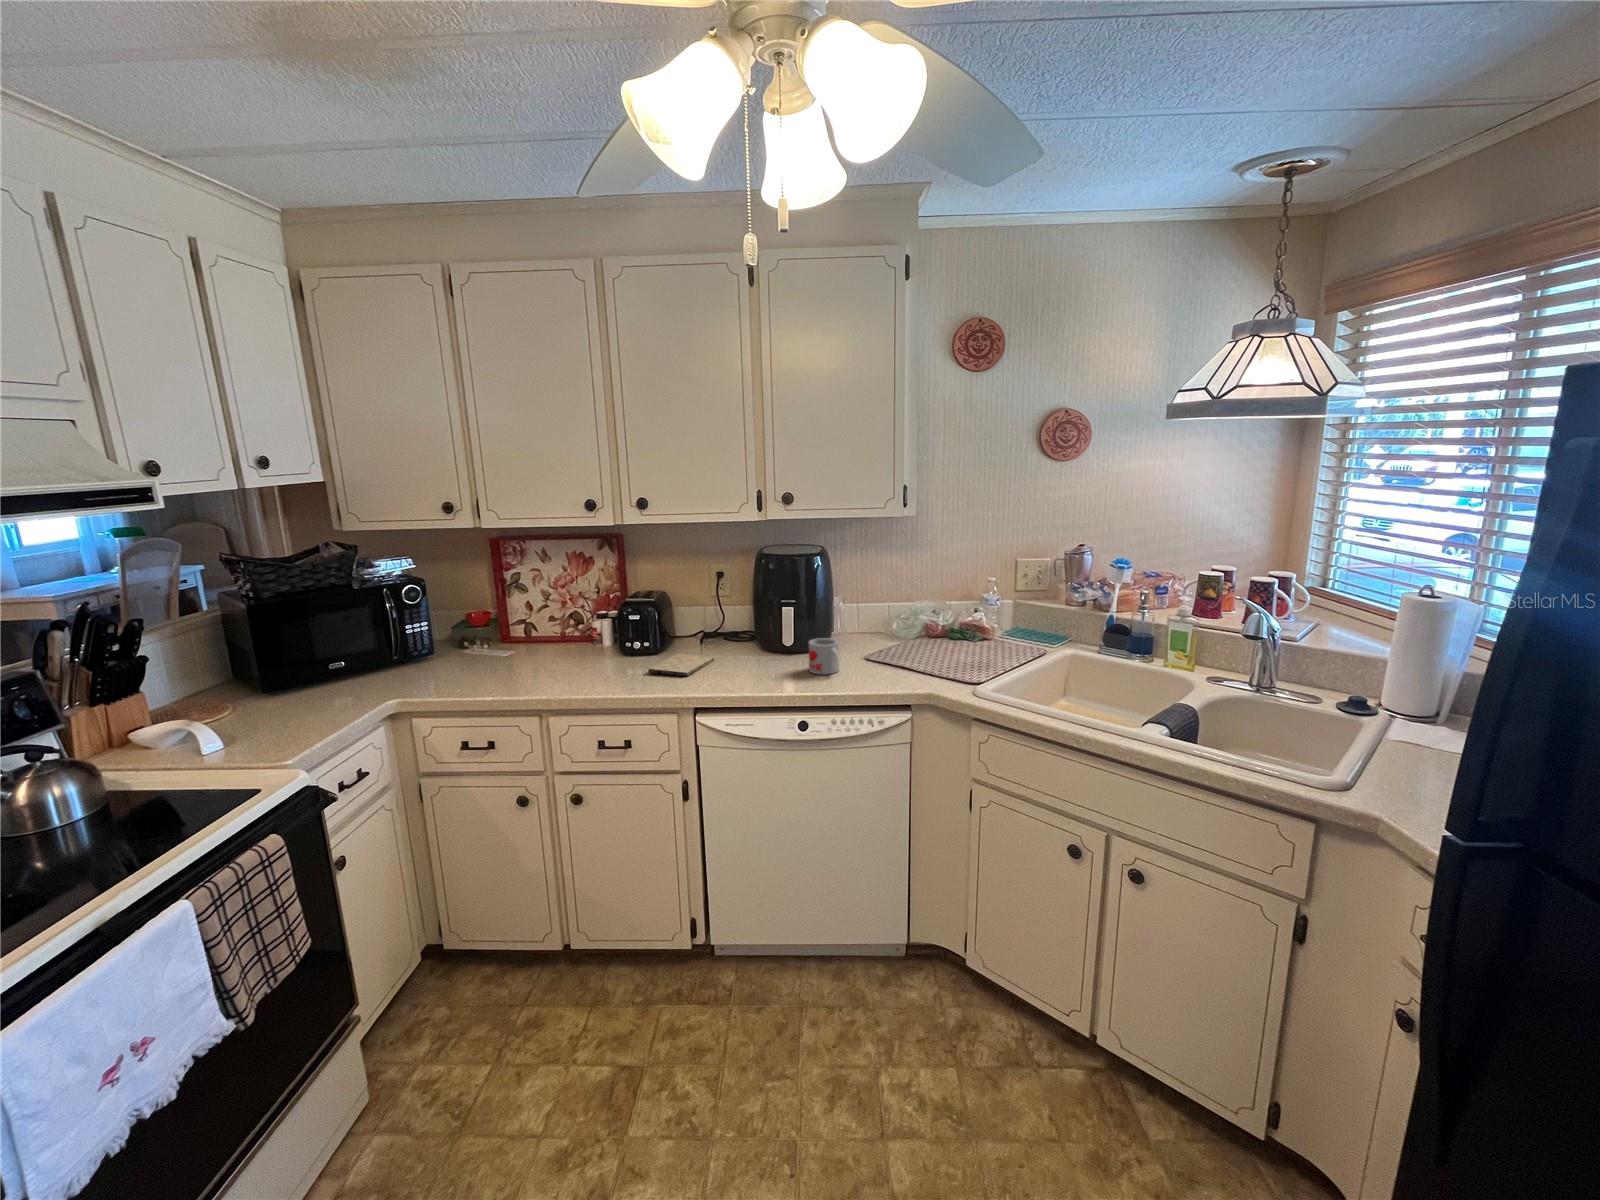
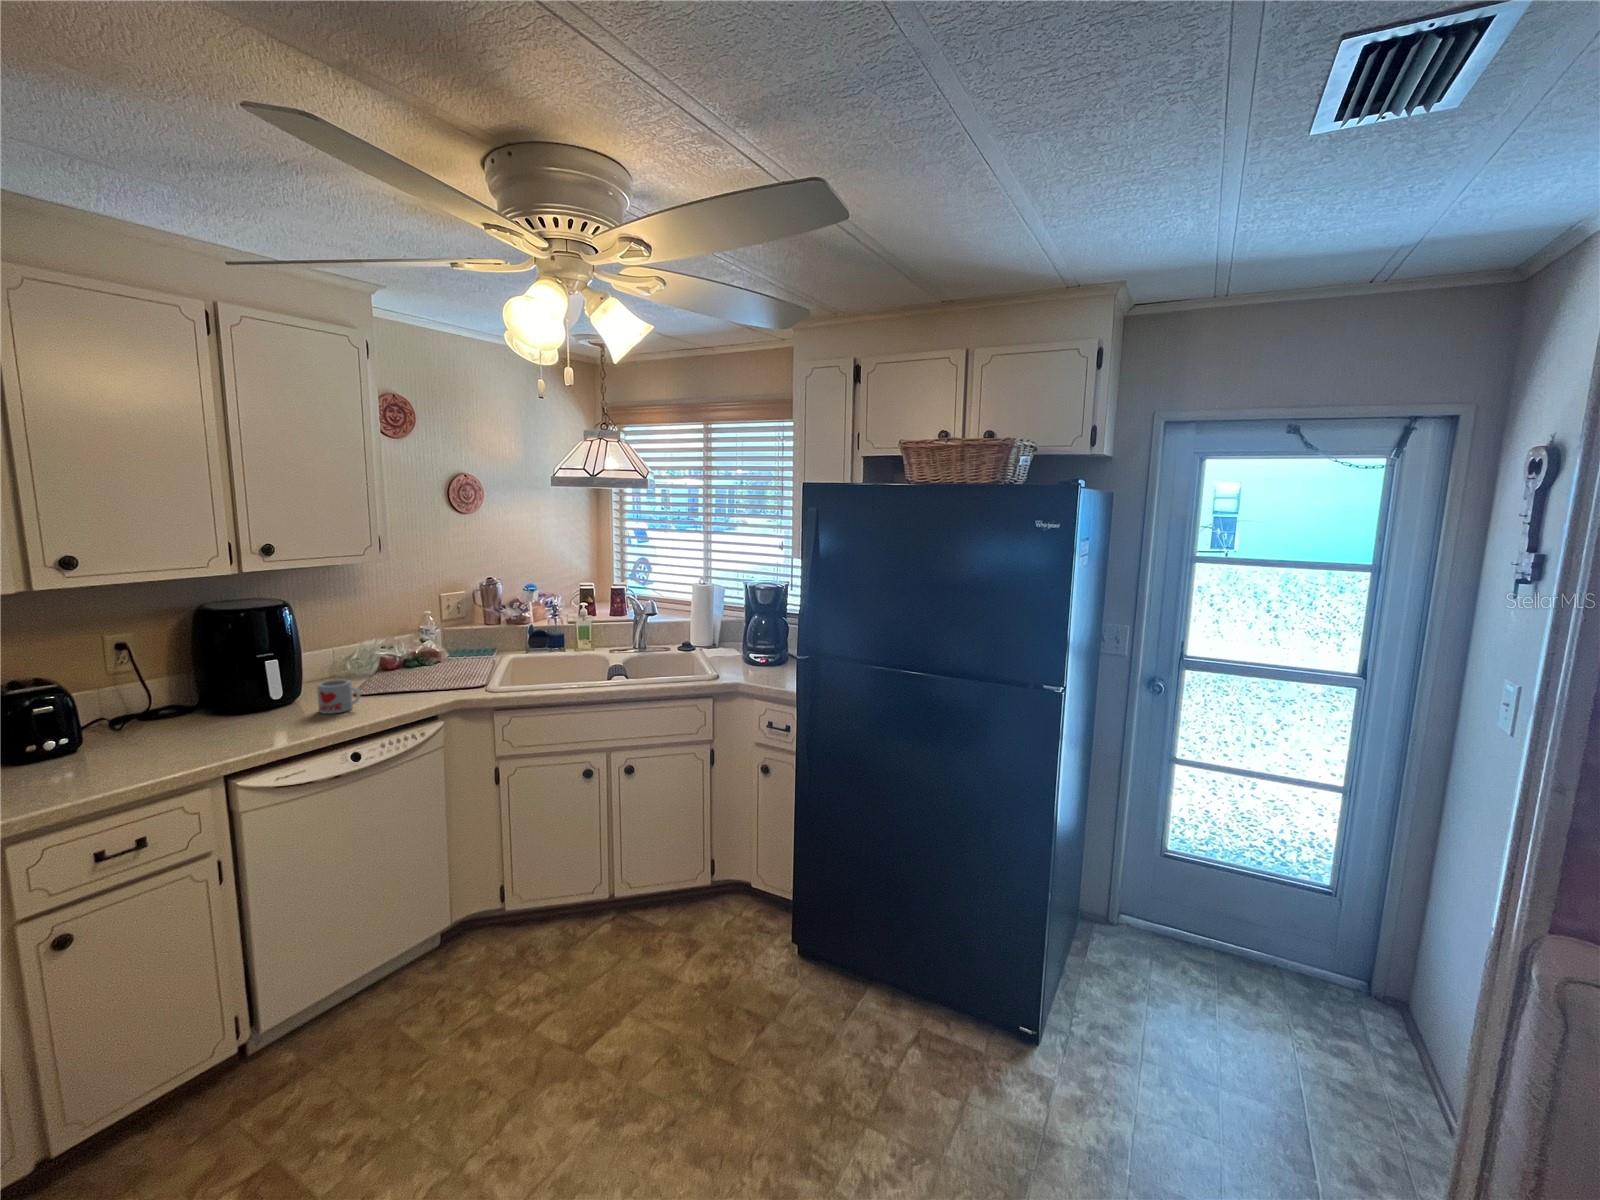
cutting board: present [648,654,714,676] -> none [112,731,182,764]

